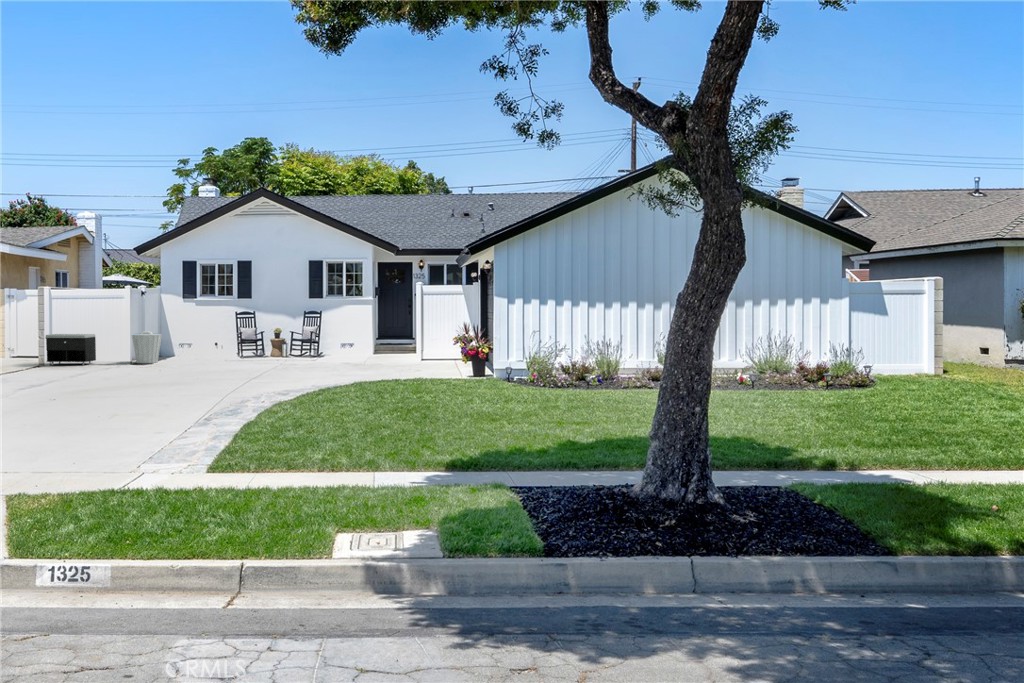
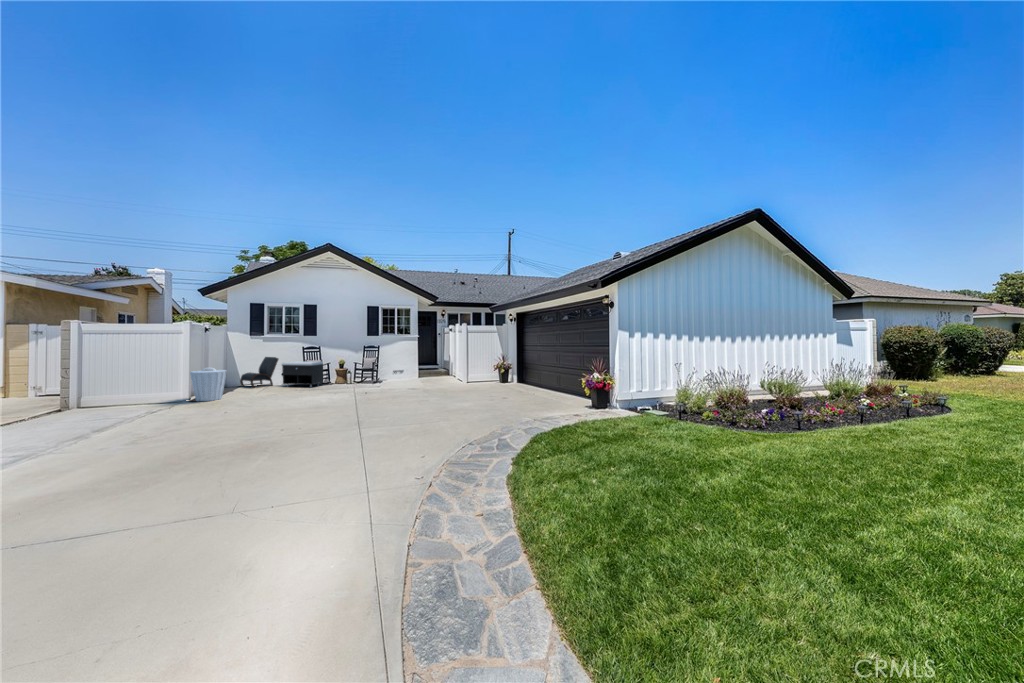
lounge chair: none [174,323,211,356] -> present [240,357,279,388]
storage bench: present [45,334,96,365] -> present [282,361,323,387]

